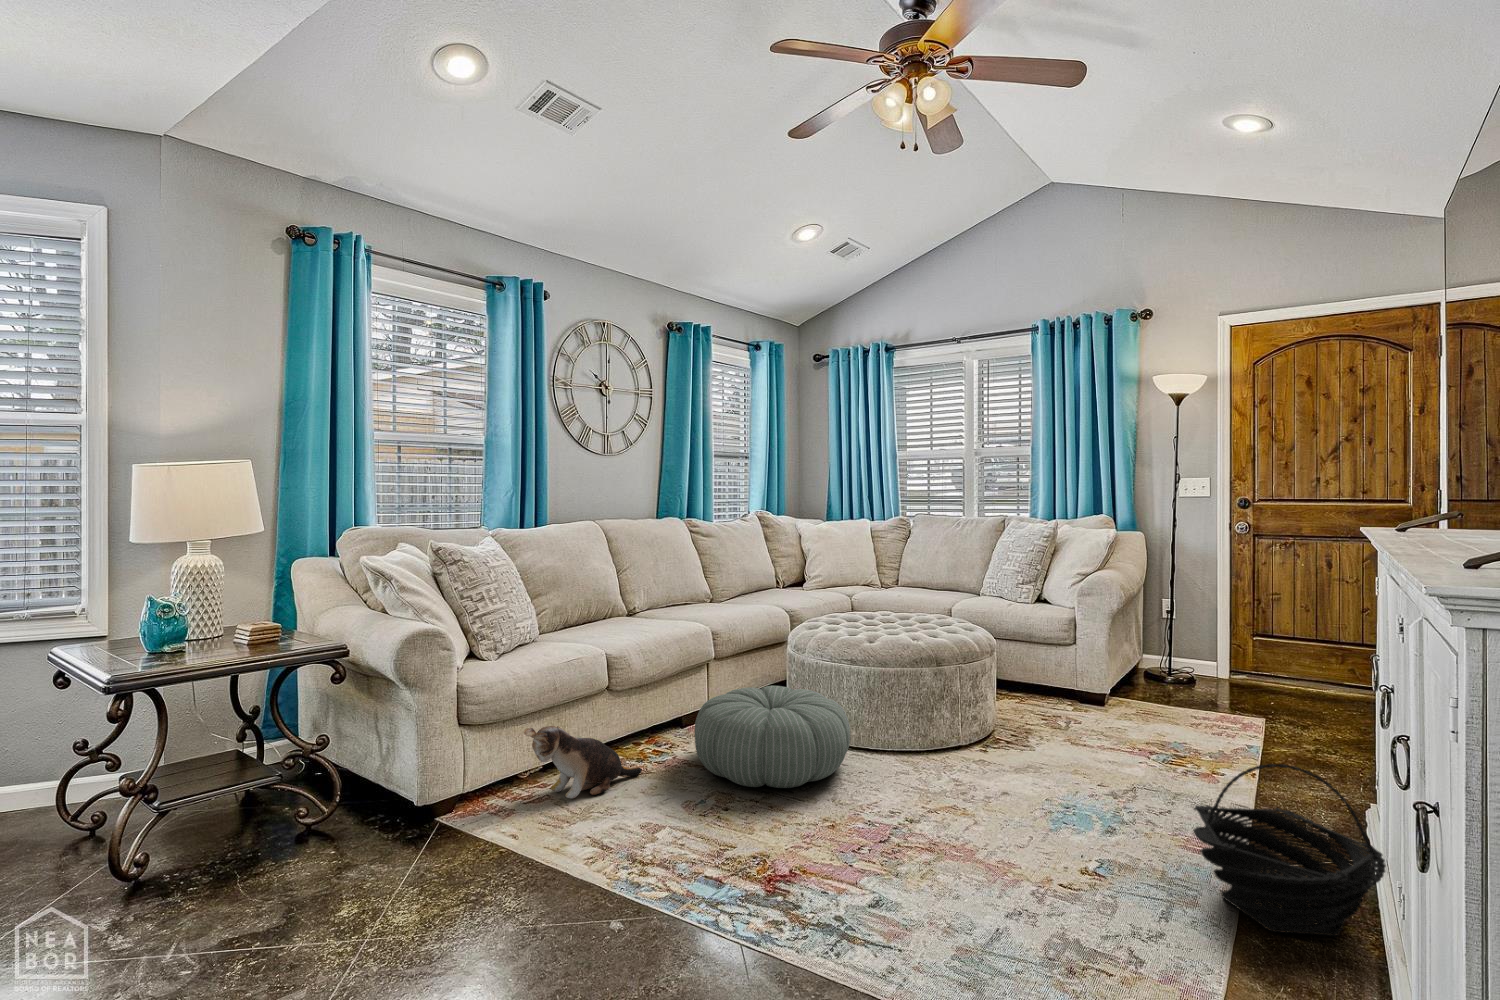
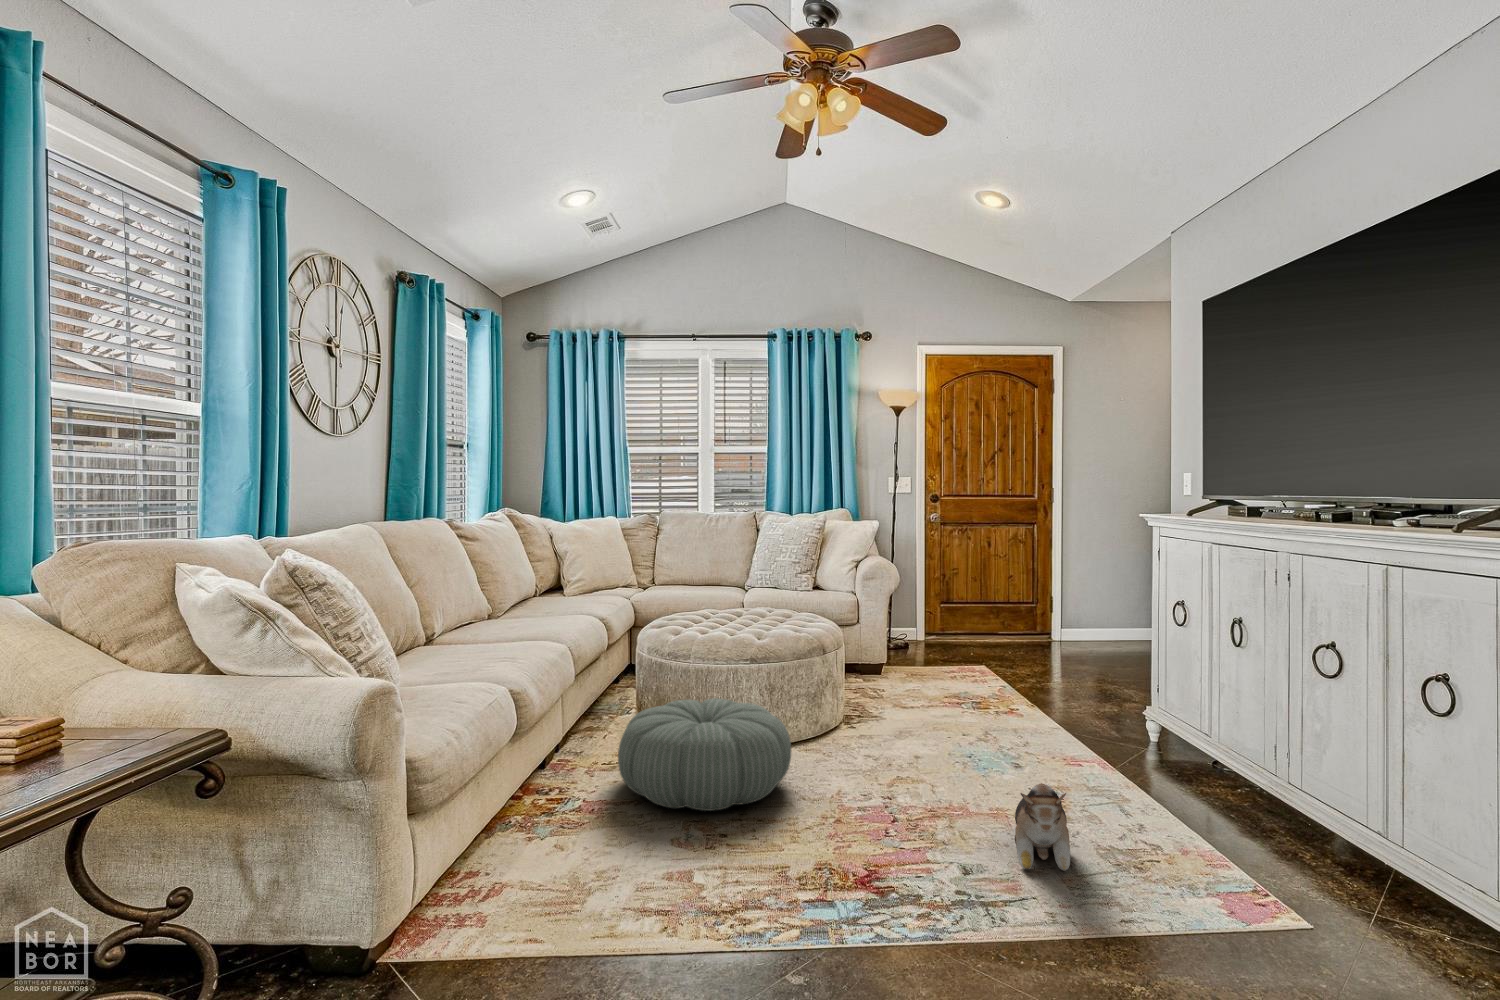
plush toy: present [524,726,642,798] -> present [1015,783,1070,870]
basket: present [1194,764,1386,936] -> none [1101,685,1236,808]

